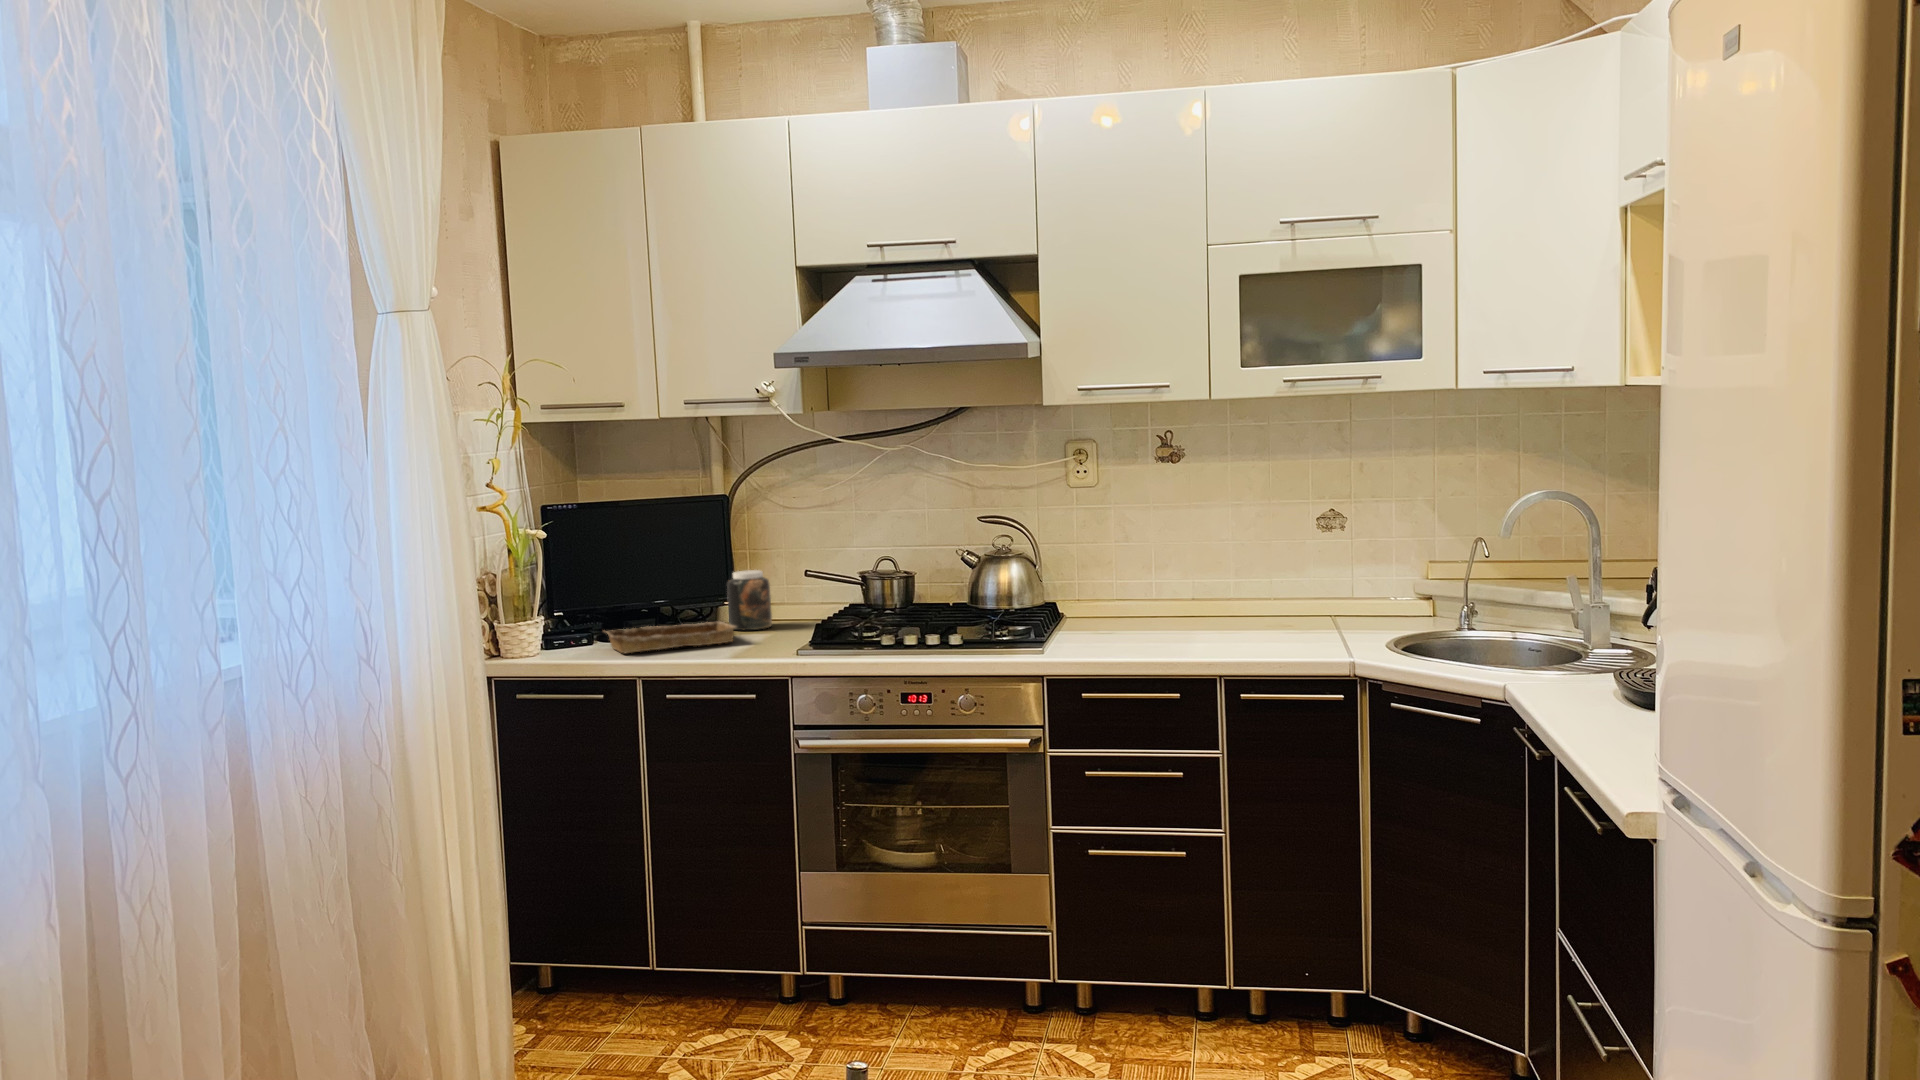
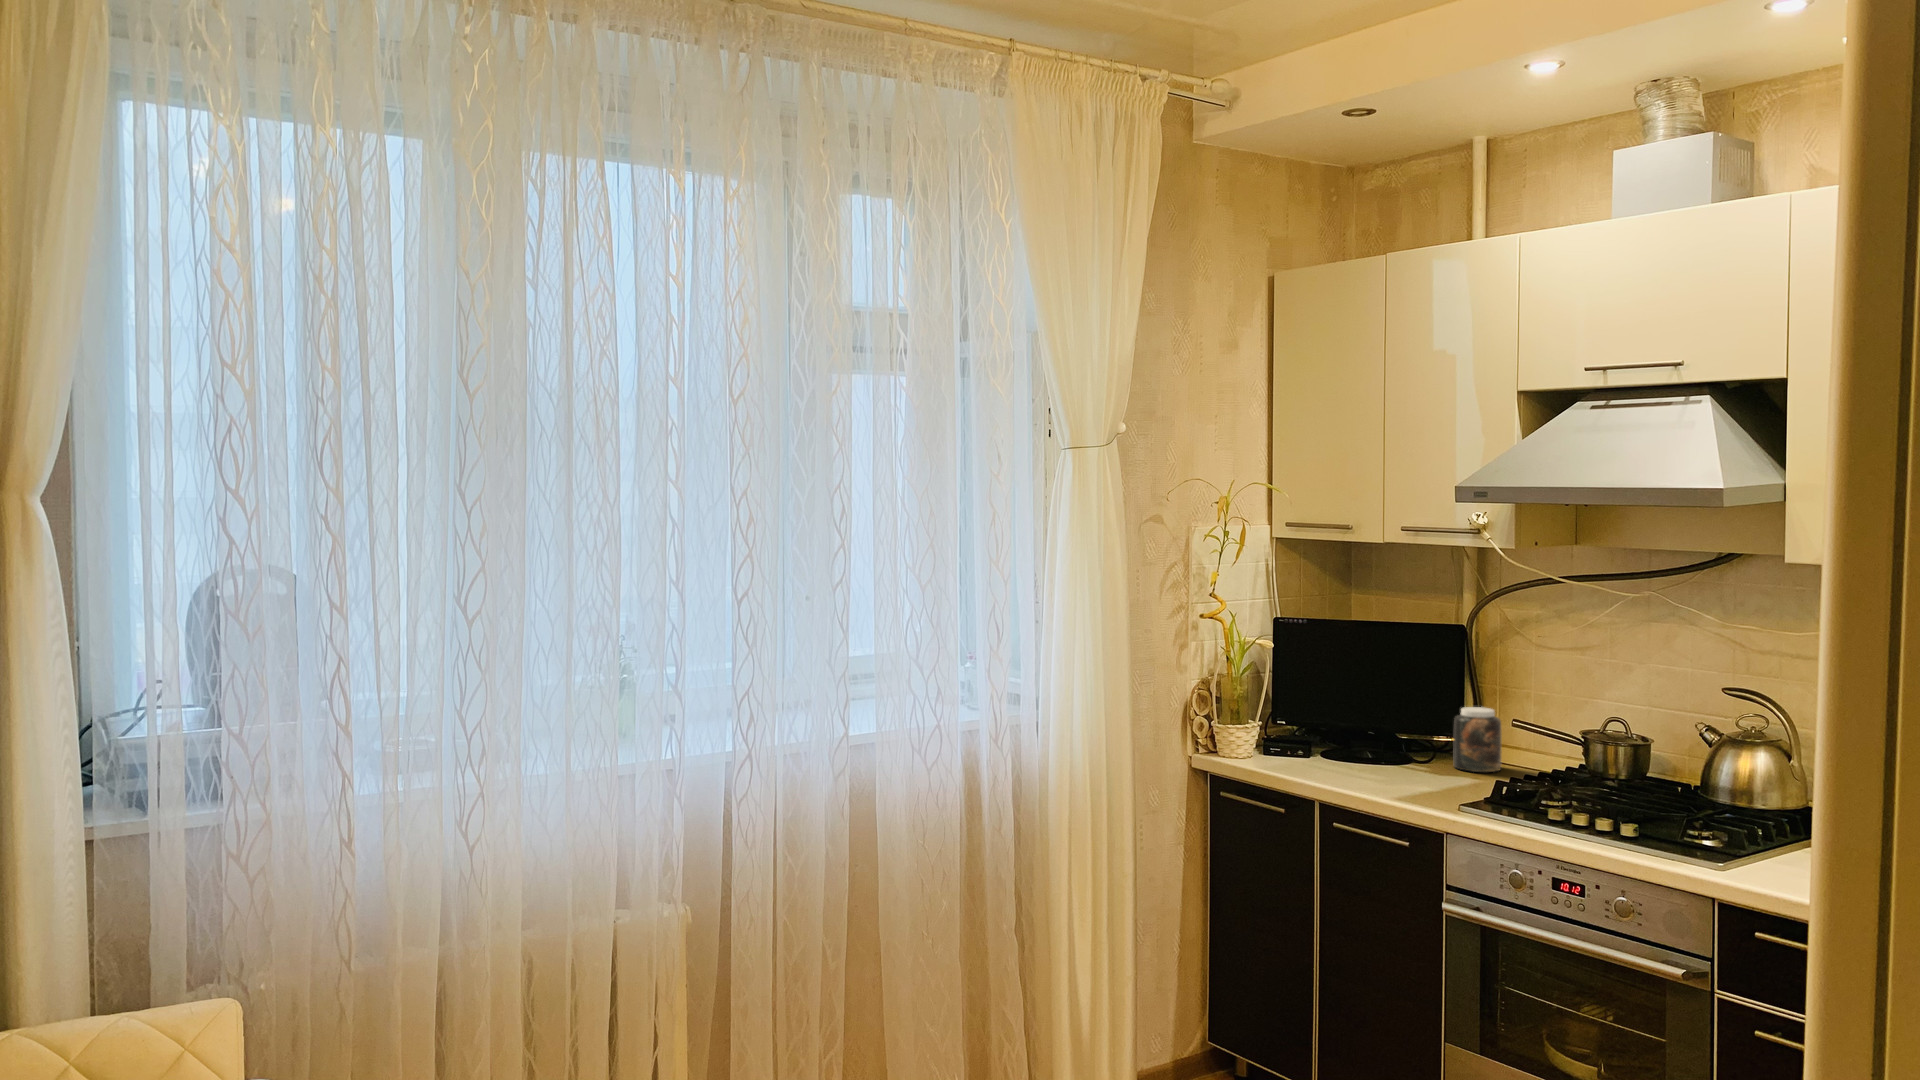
tray: present [604,622,736,653] -> none [1302,745,1433,781]

